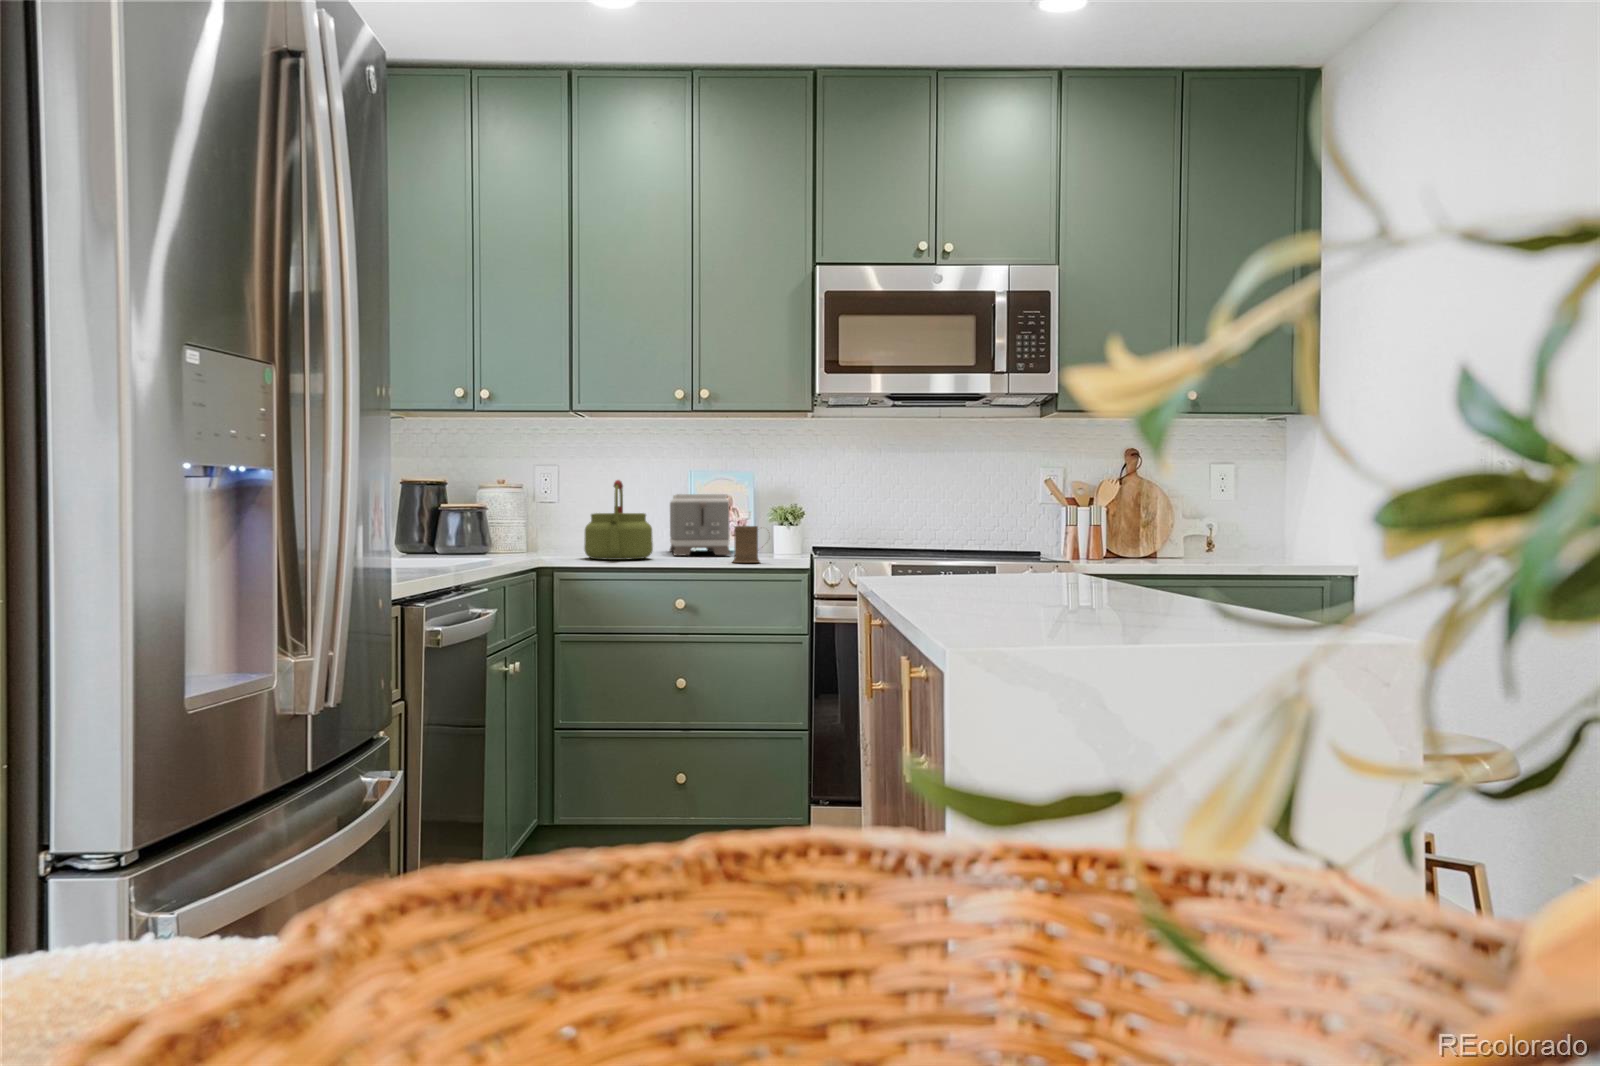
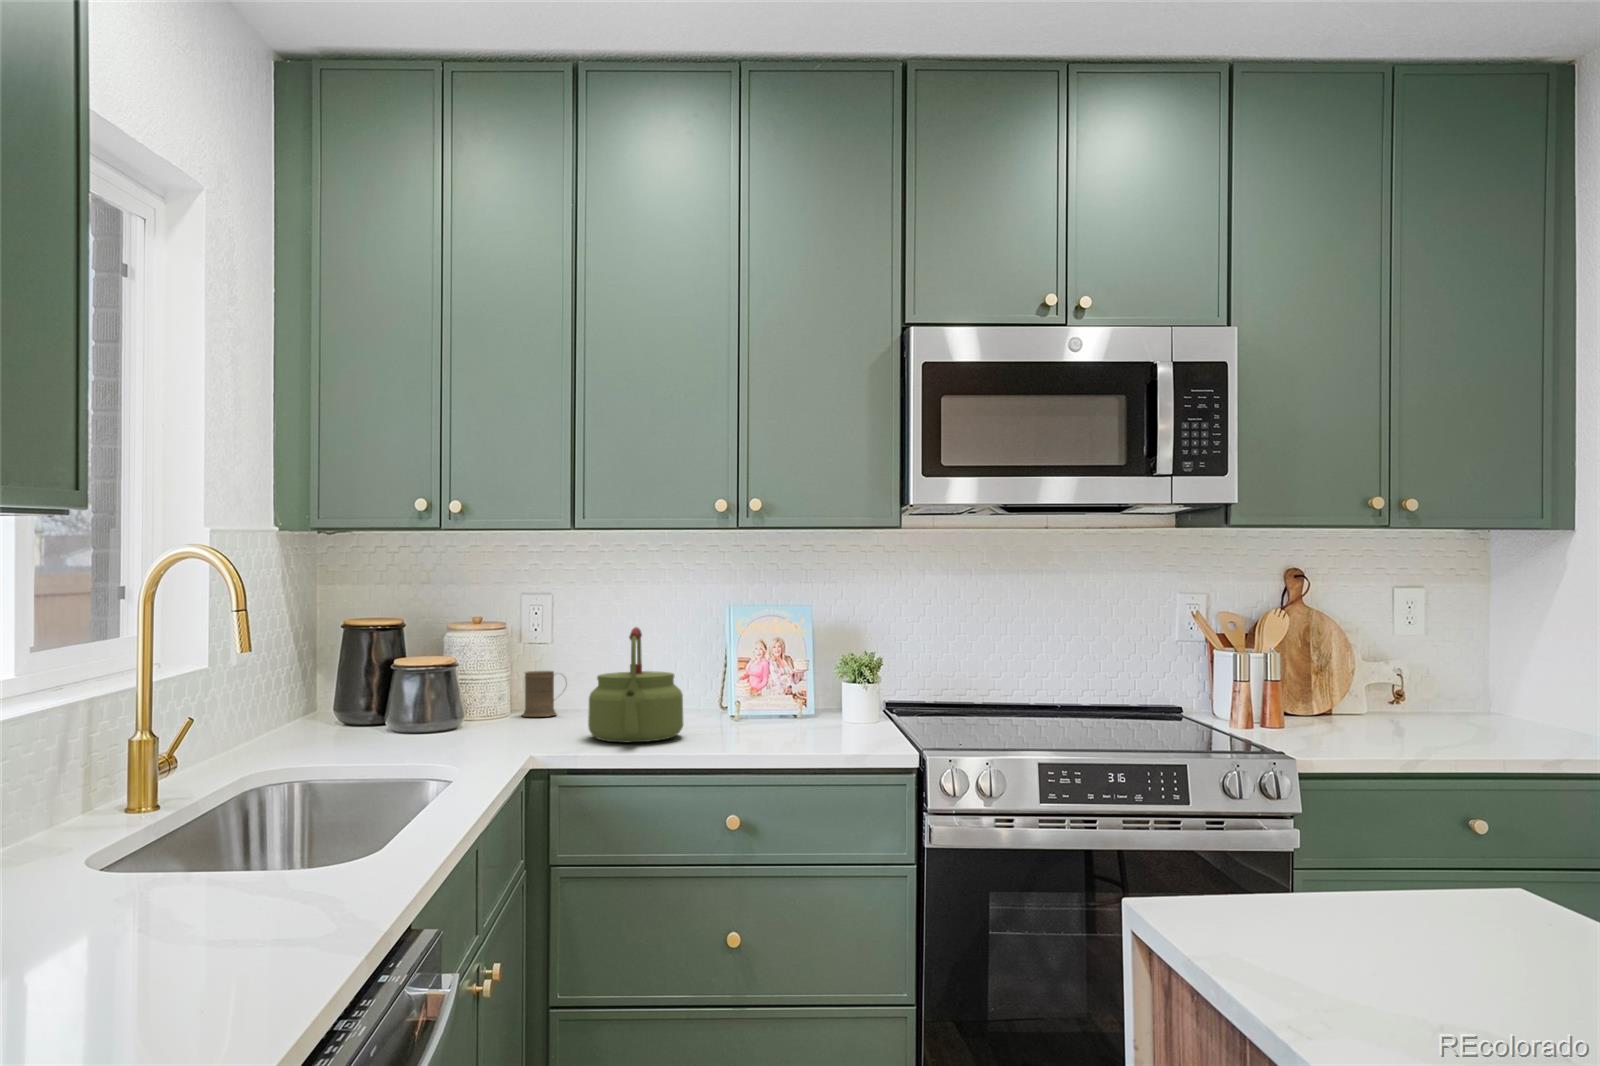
toaster: present [670,494,731,555] -> none [700,636,789,726]
mug: present [733,526,760,563] -> present [522,671,556,717]

